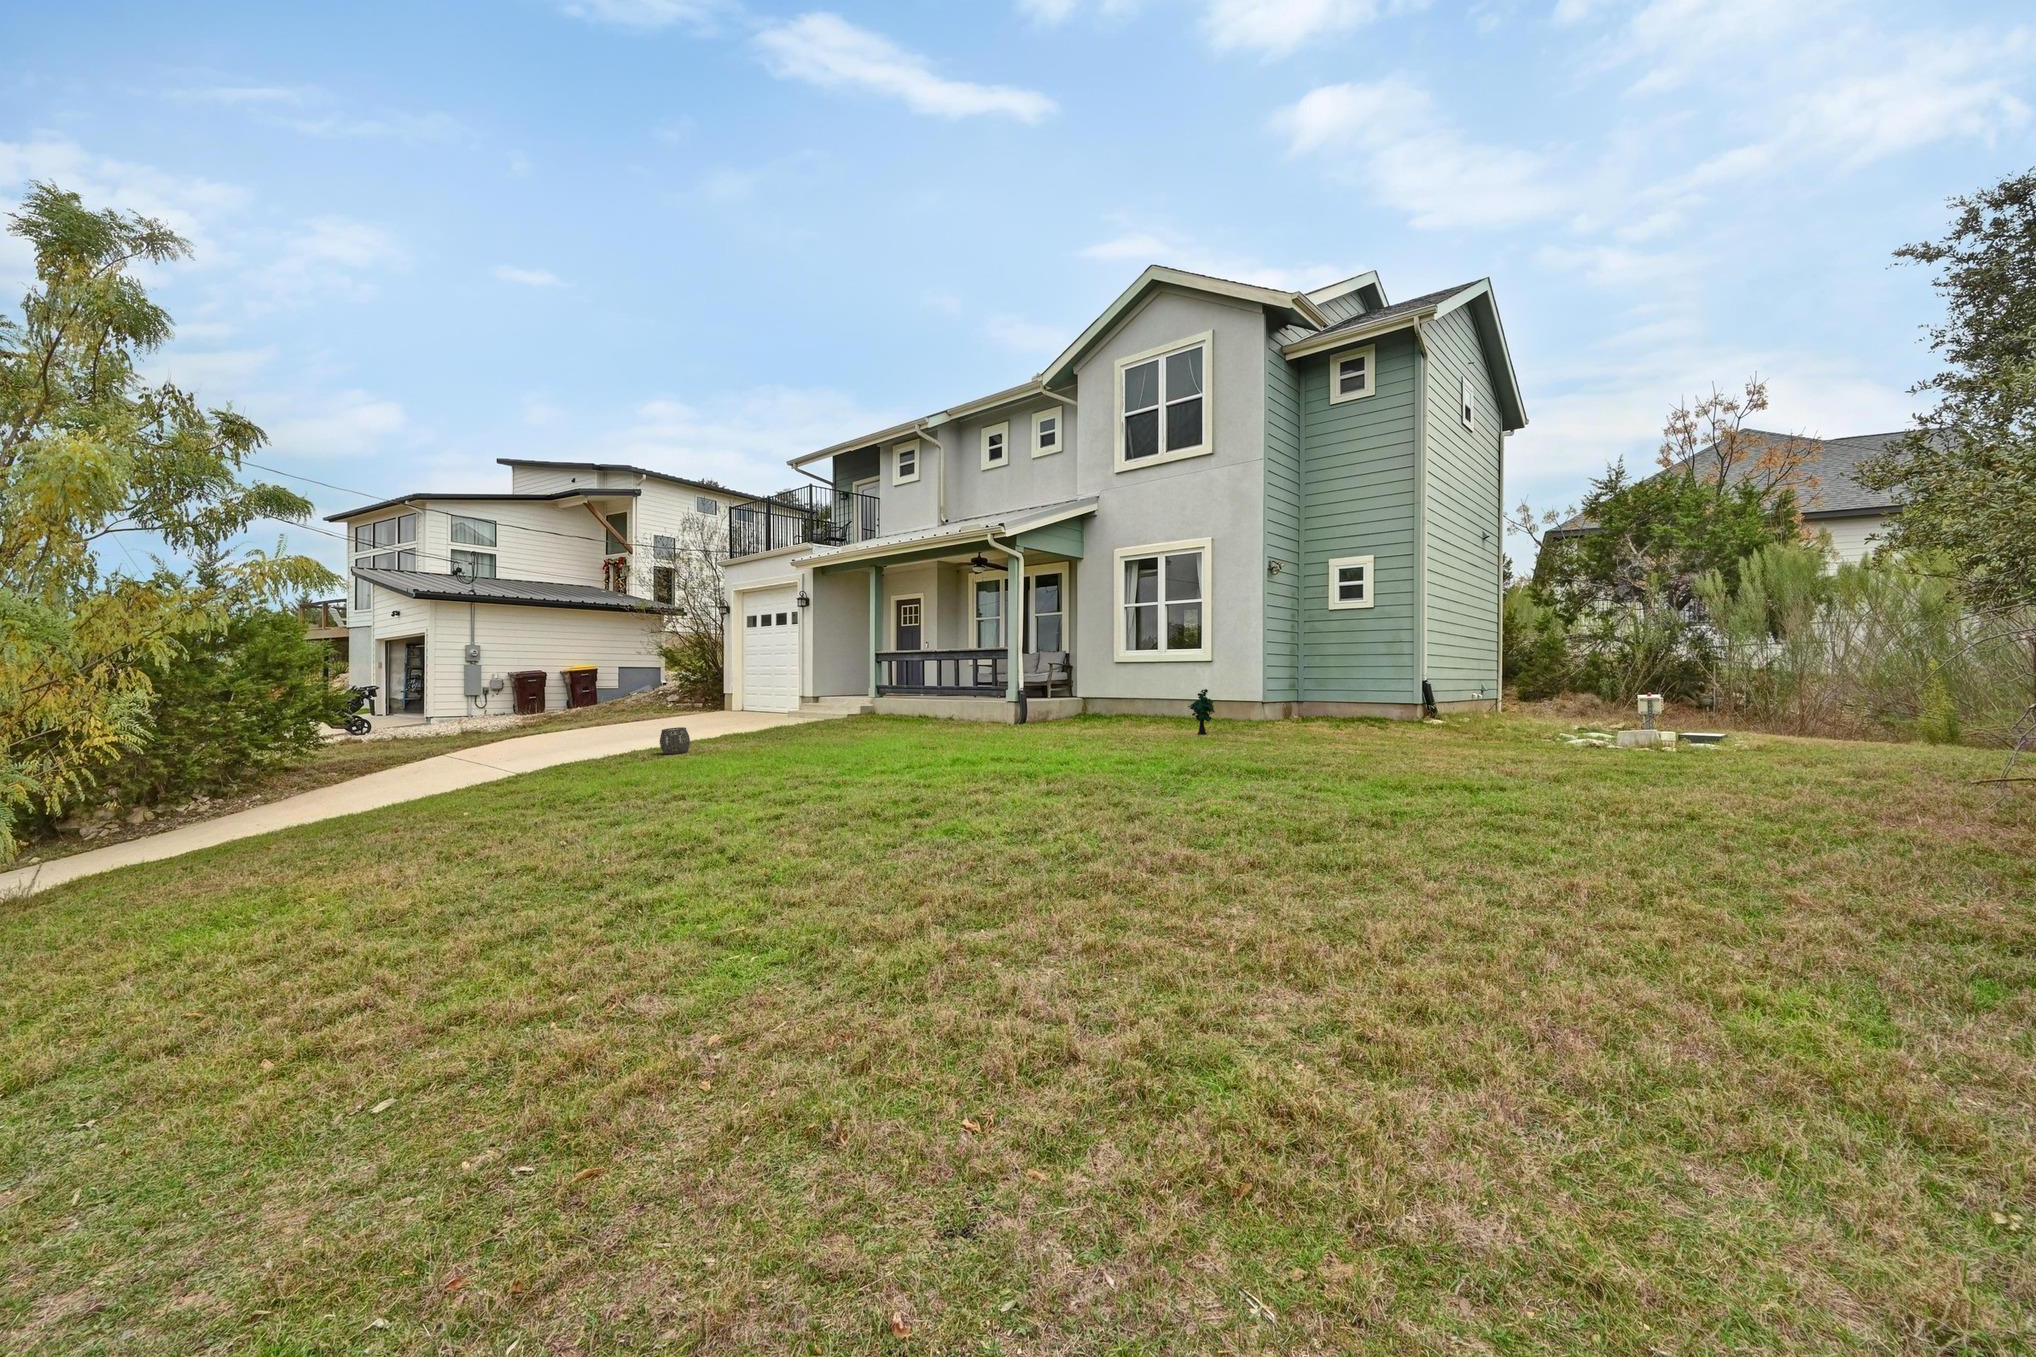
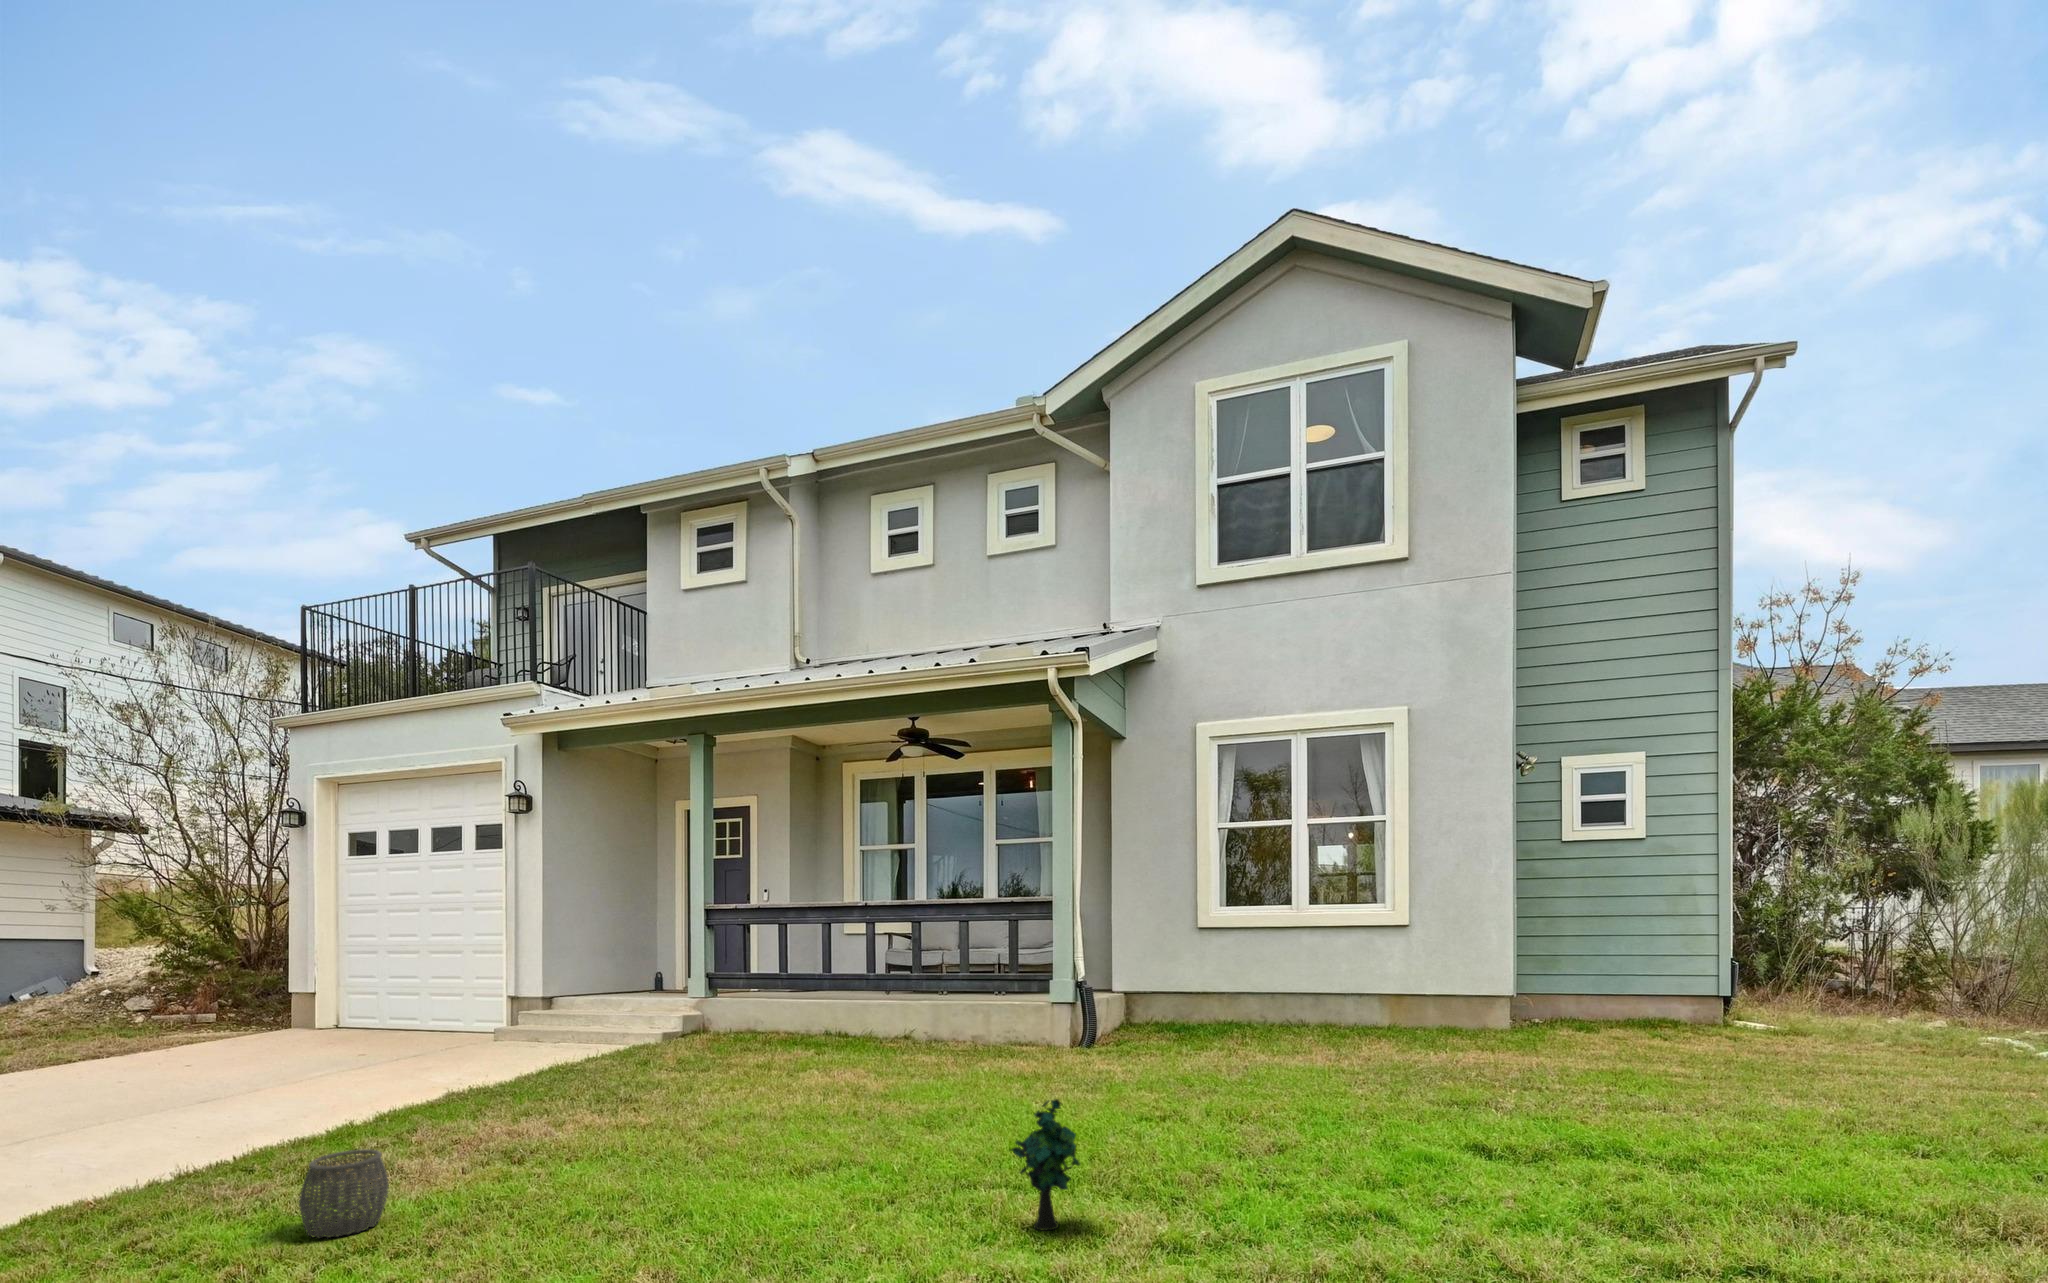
decorative plant: present [1188,689,1215,734] -> present [1011,1099,1080,1231]

